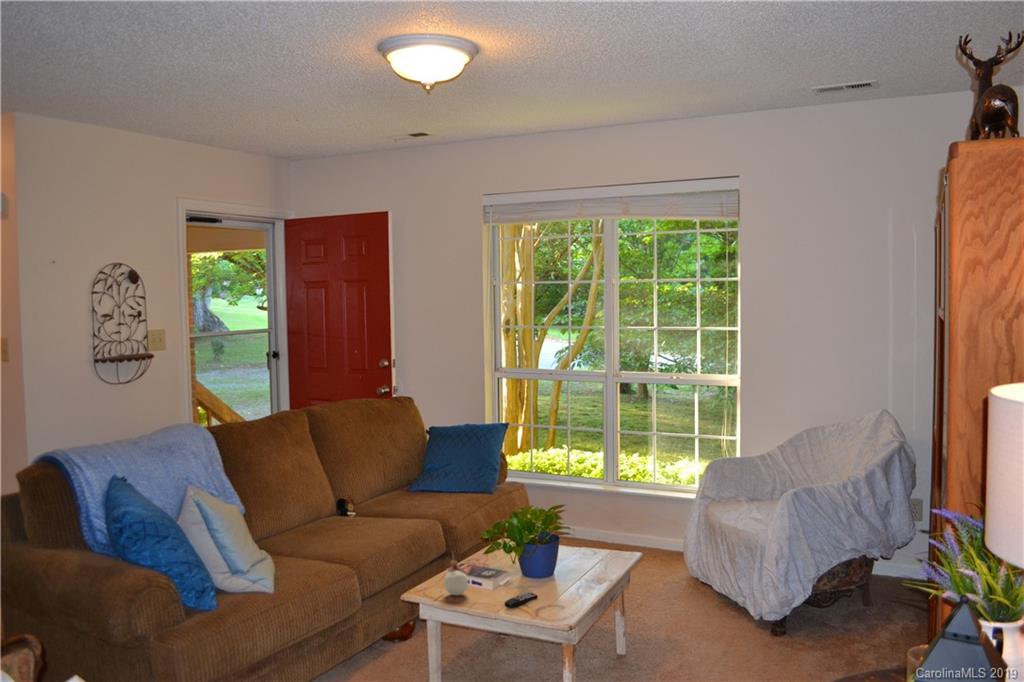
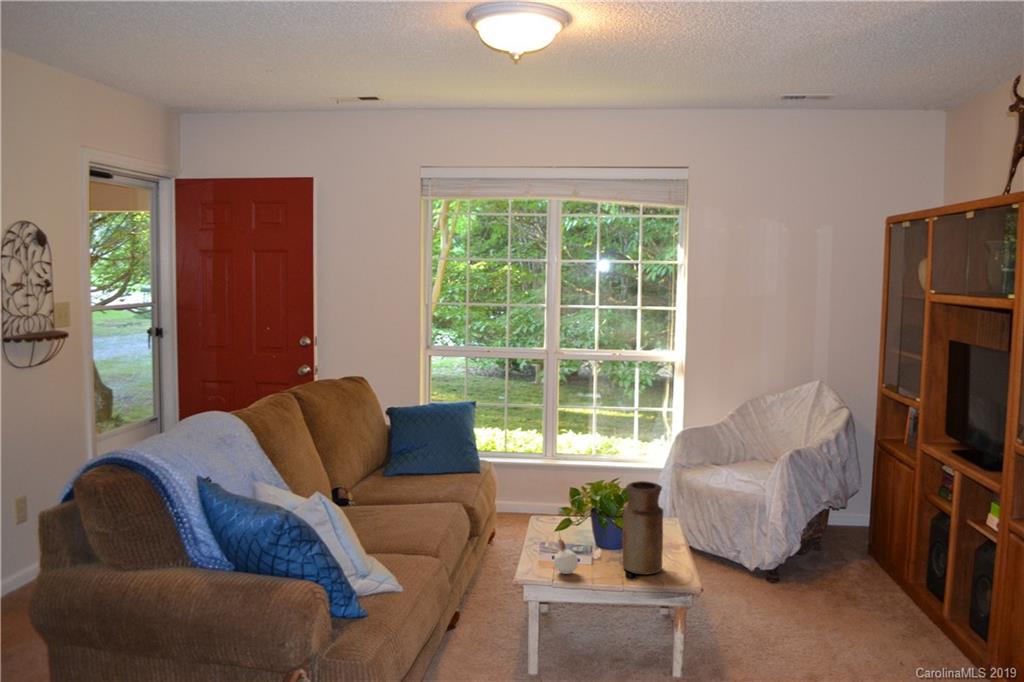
vase: none [514,507,557,604] -> present [622,481,663,575]

